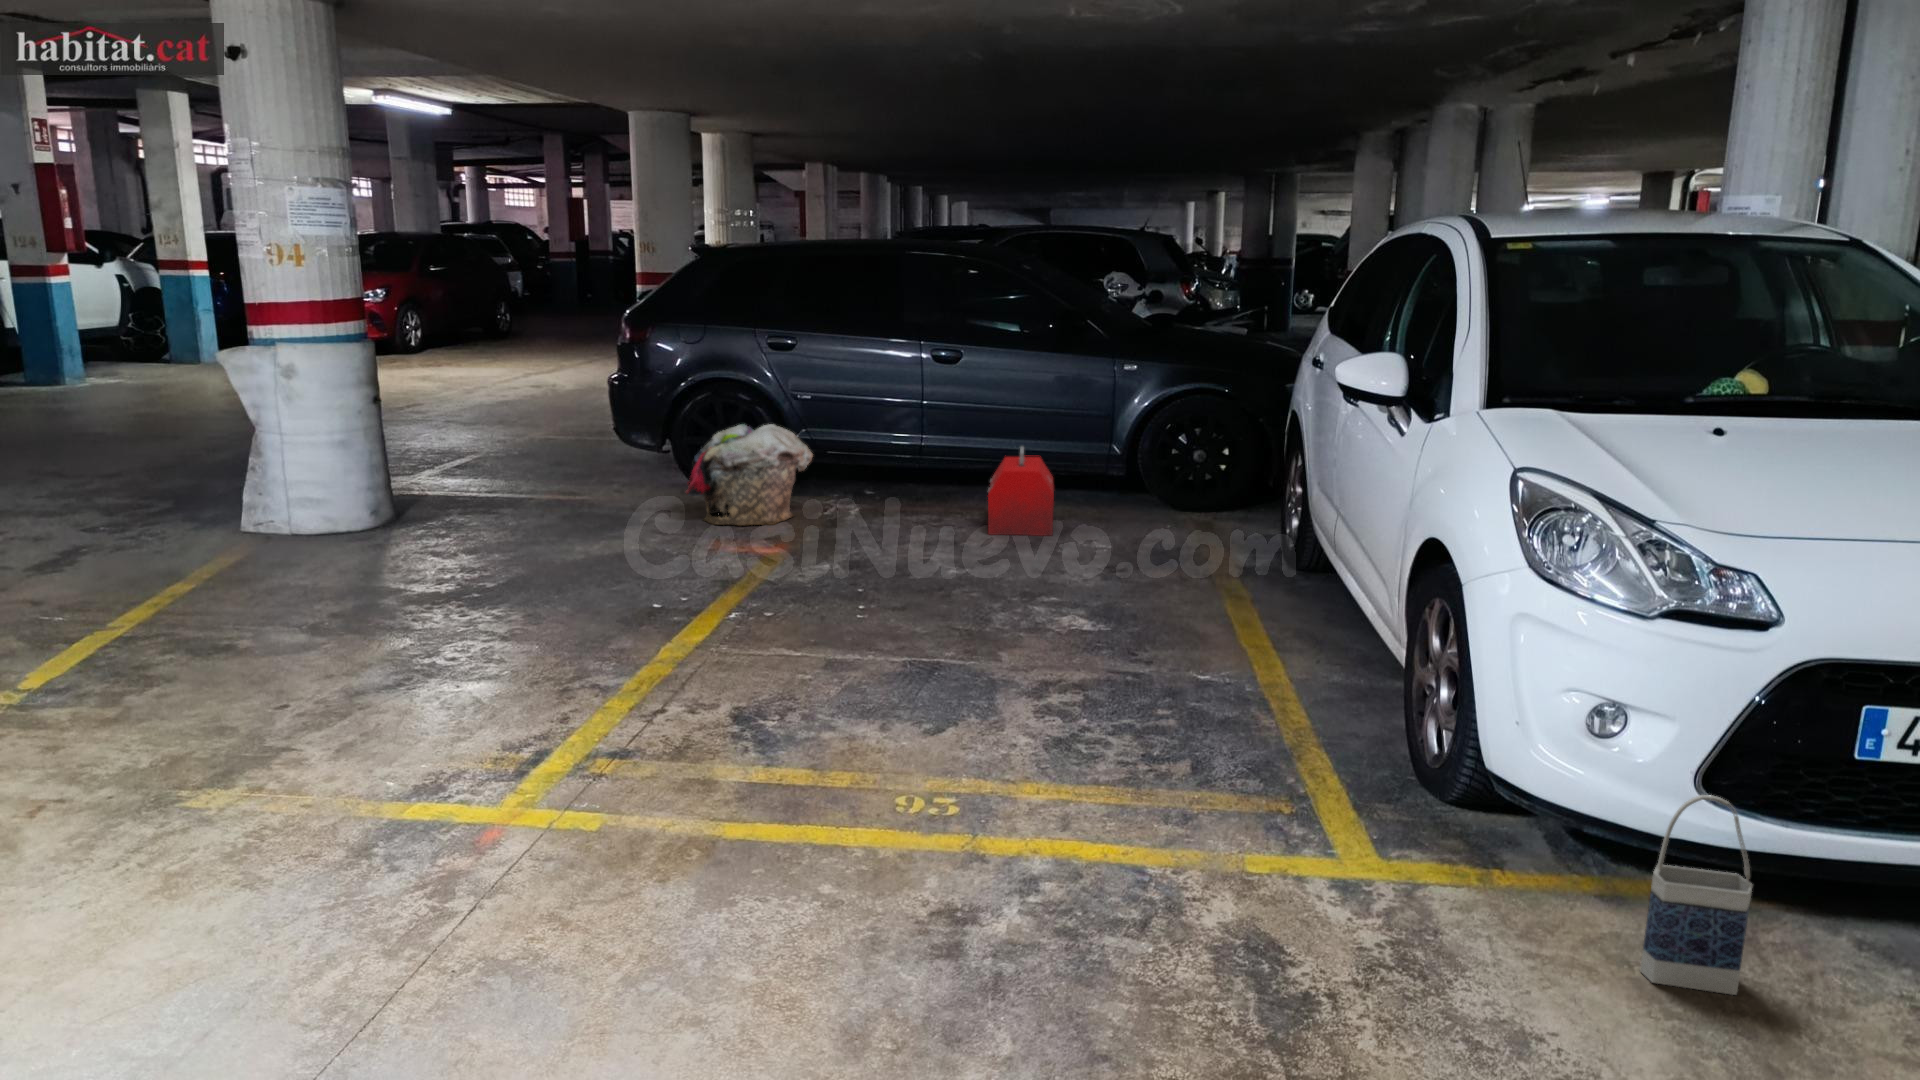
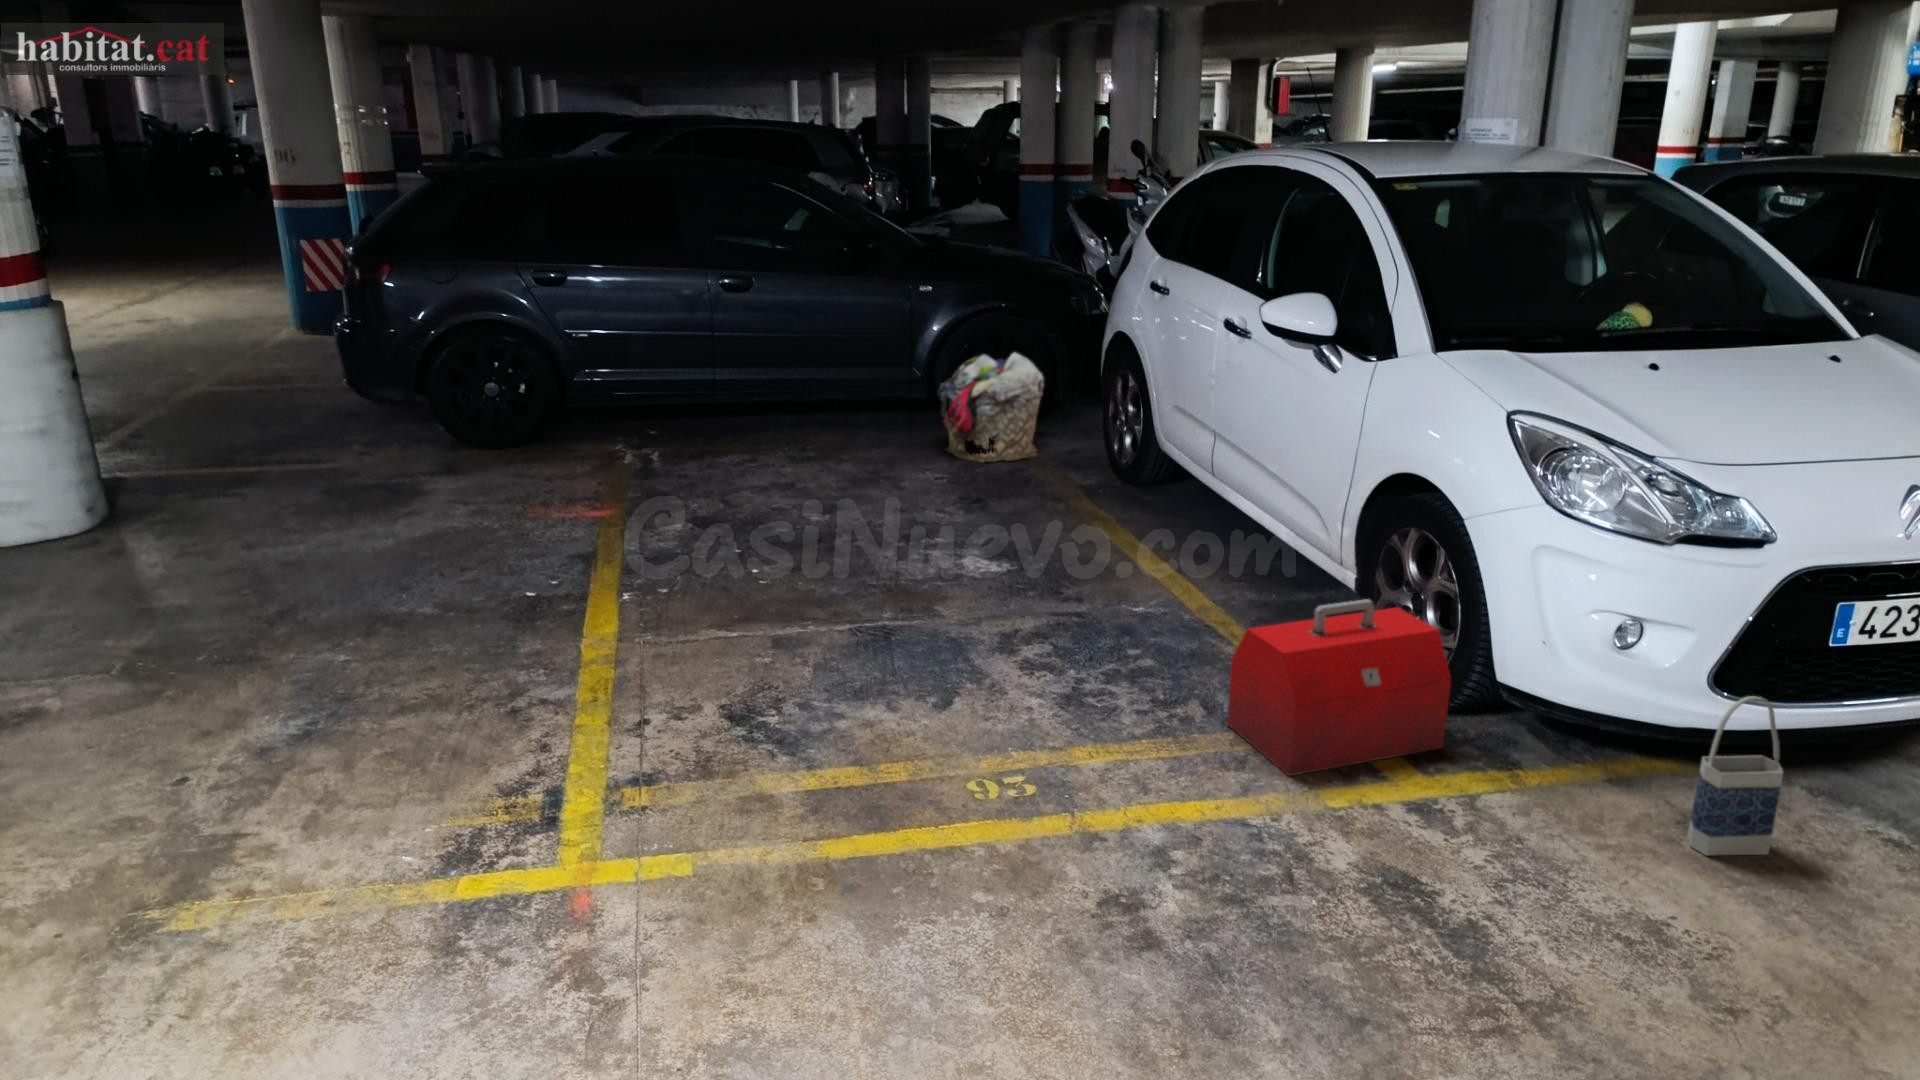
laundry basket: present [685,424,813,526] -> present [937,353,1044,463]
toolbox: present [988,447,1054,536] -> present [1227,599,1451,776]

